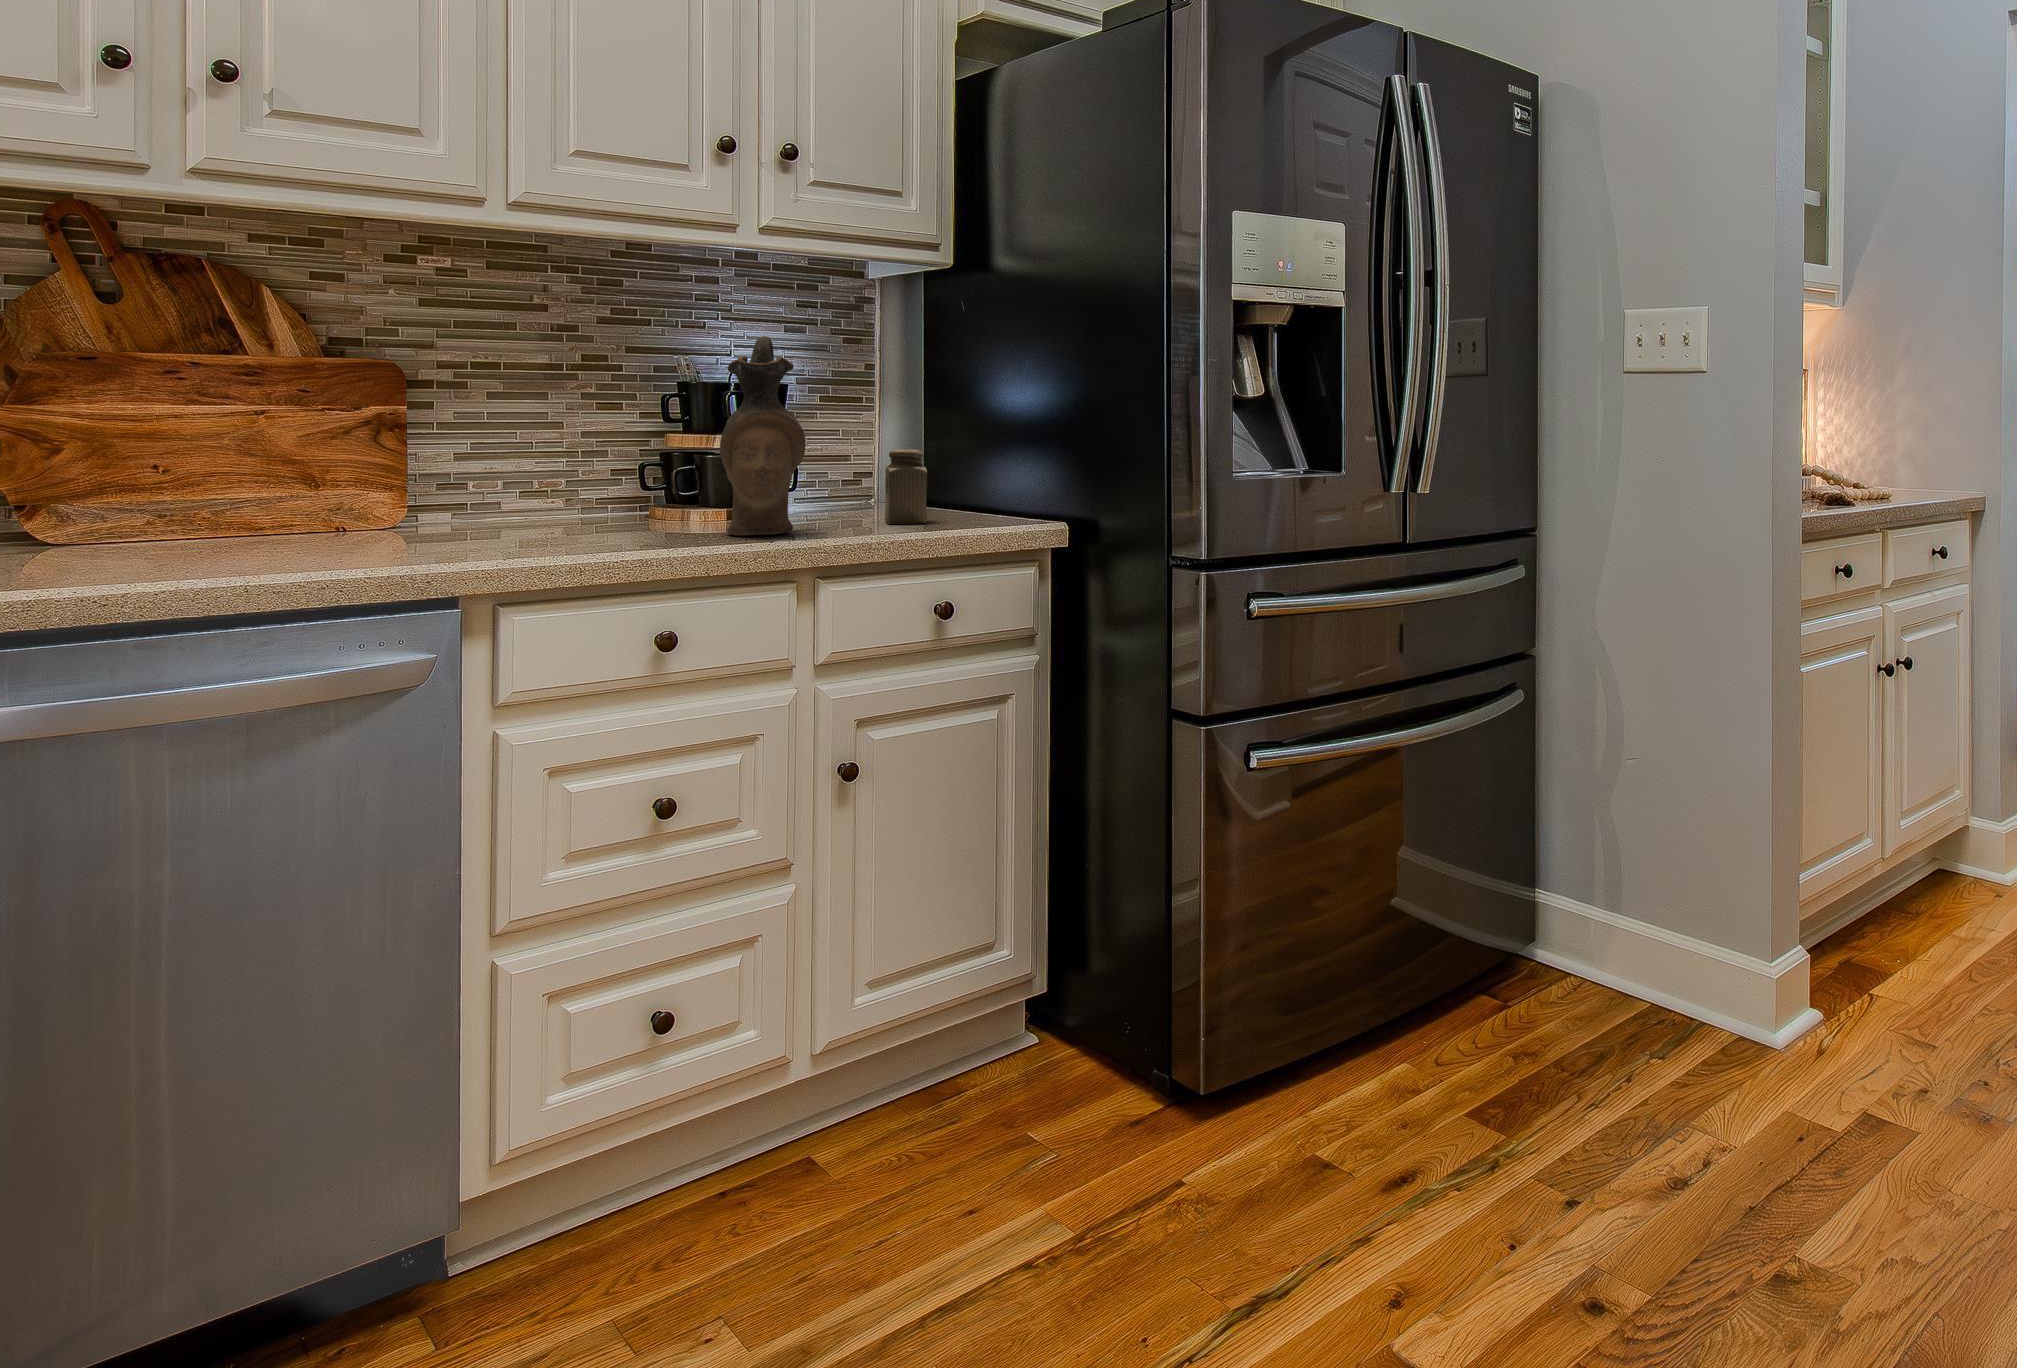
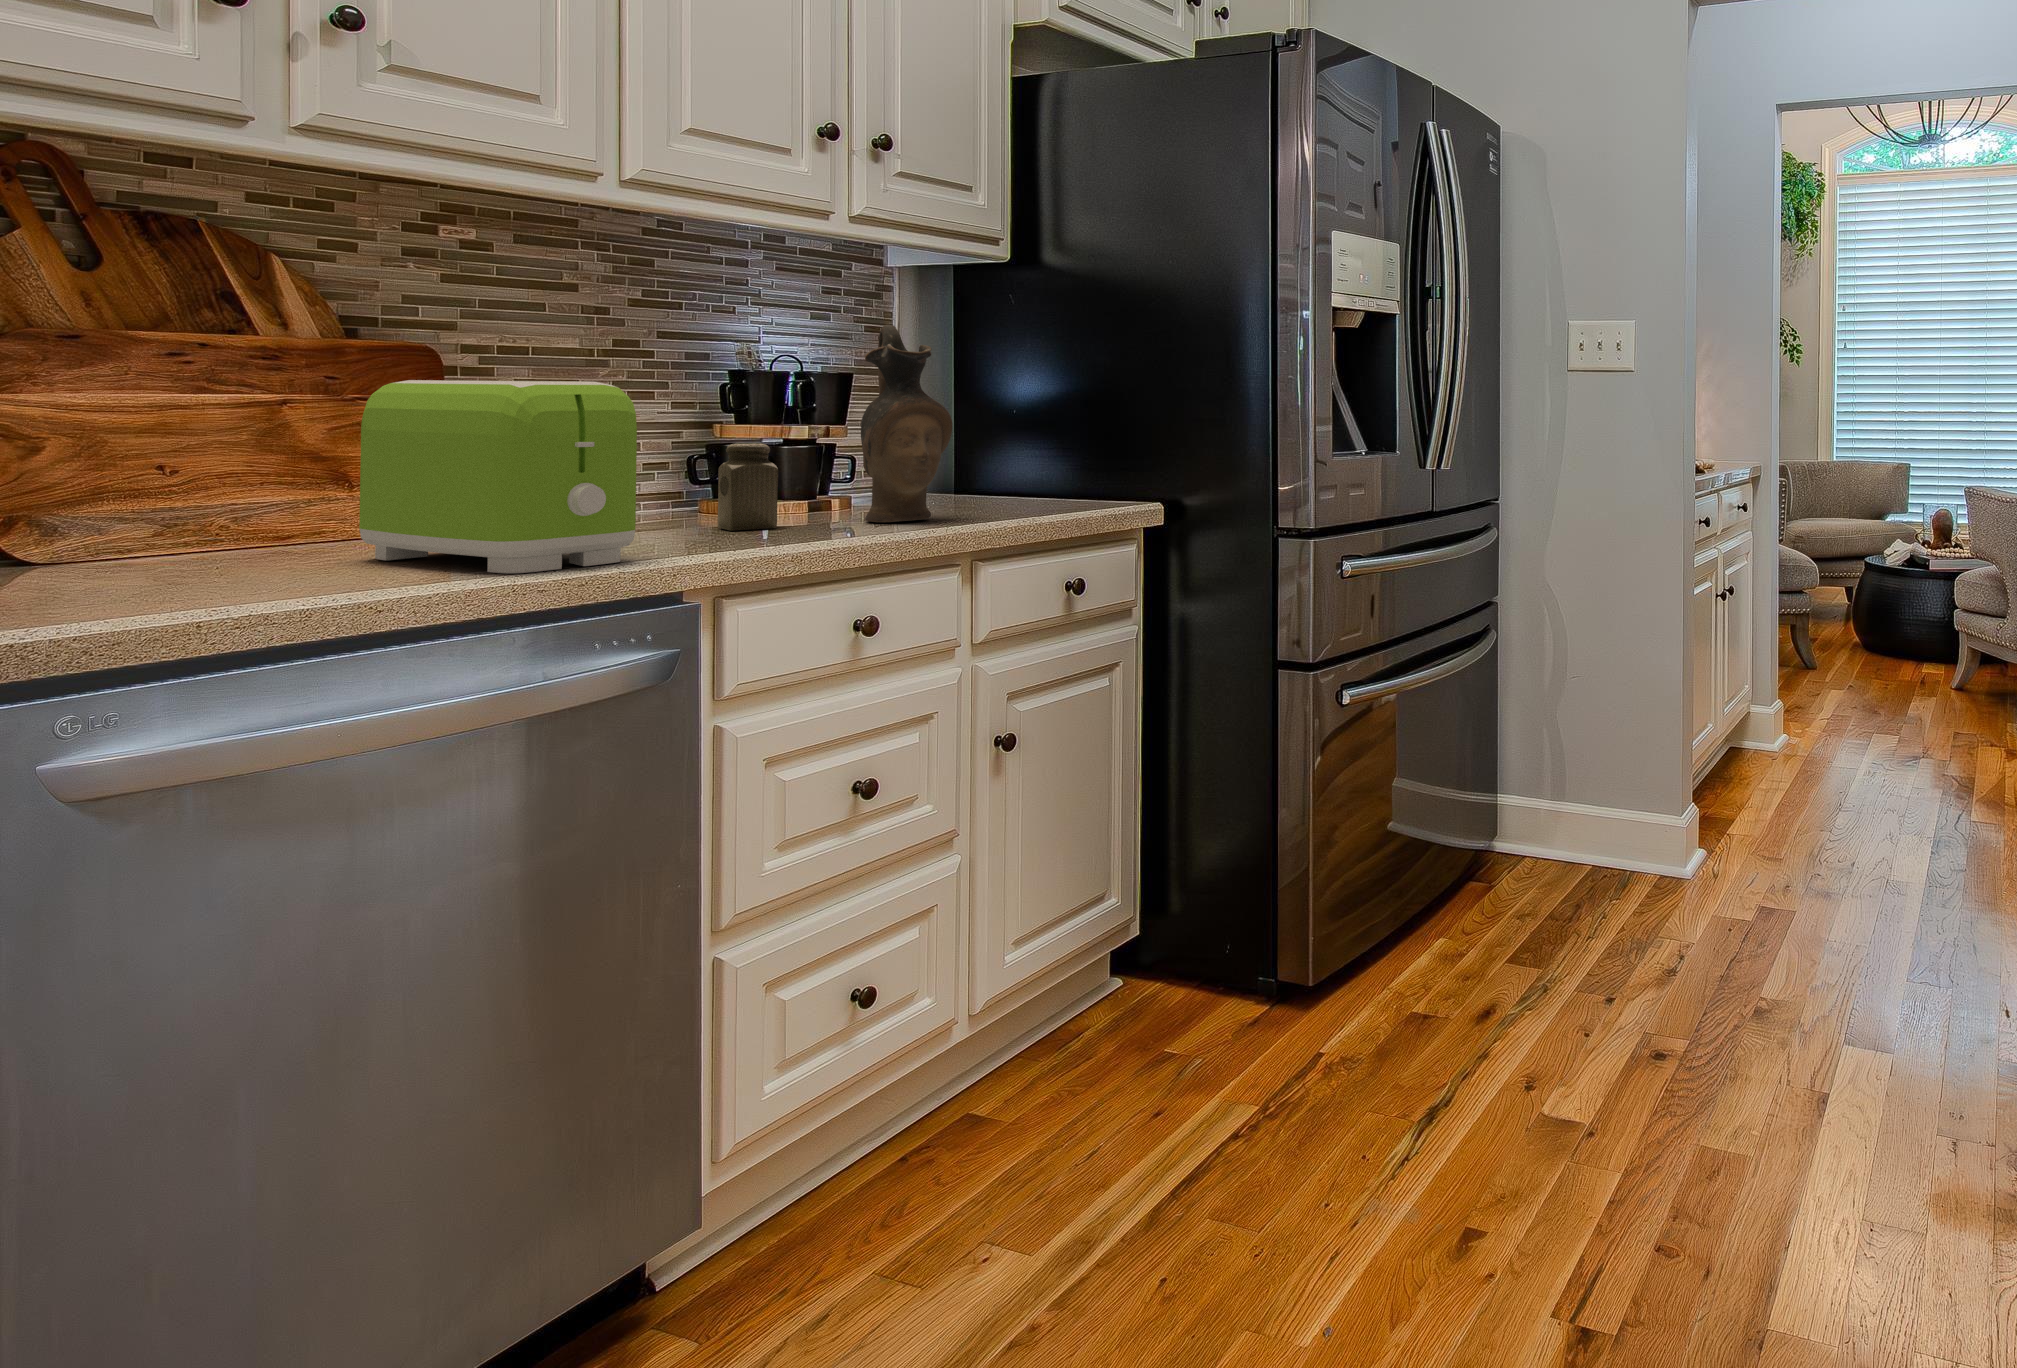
toaster: none [229,394,395,575] -> present [359,380,637,573]
salt shaker: present [885,450,927,524] -> present [718,444,778,531]

